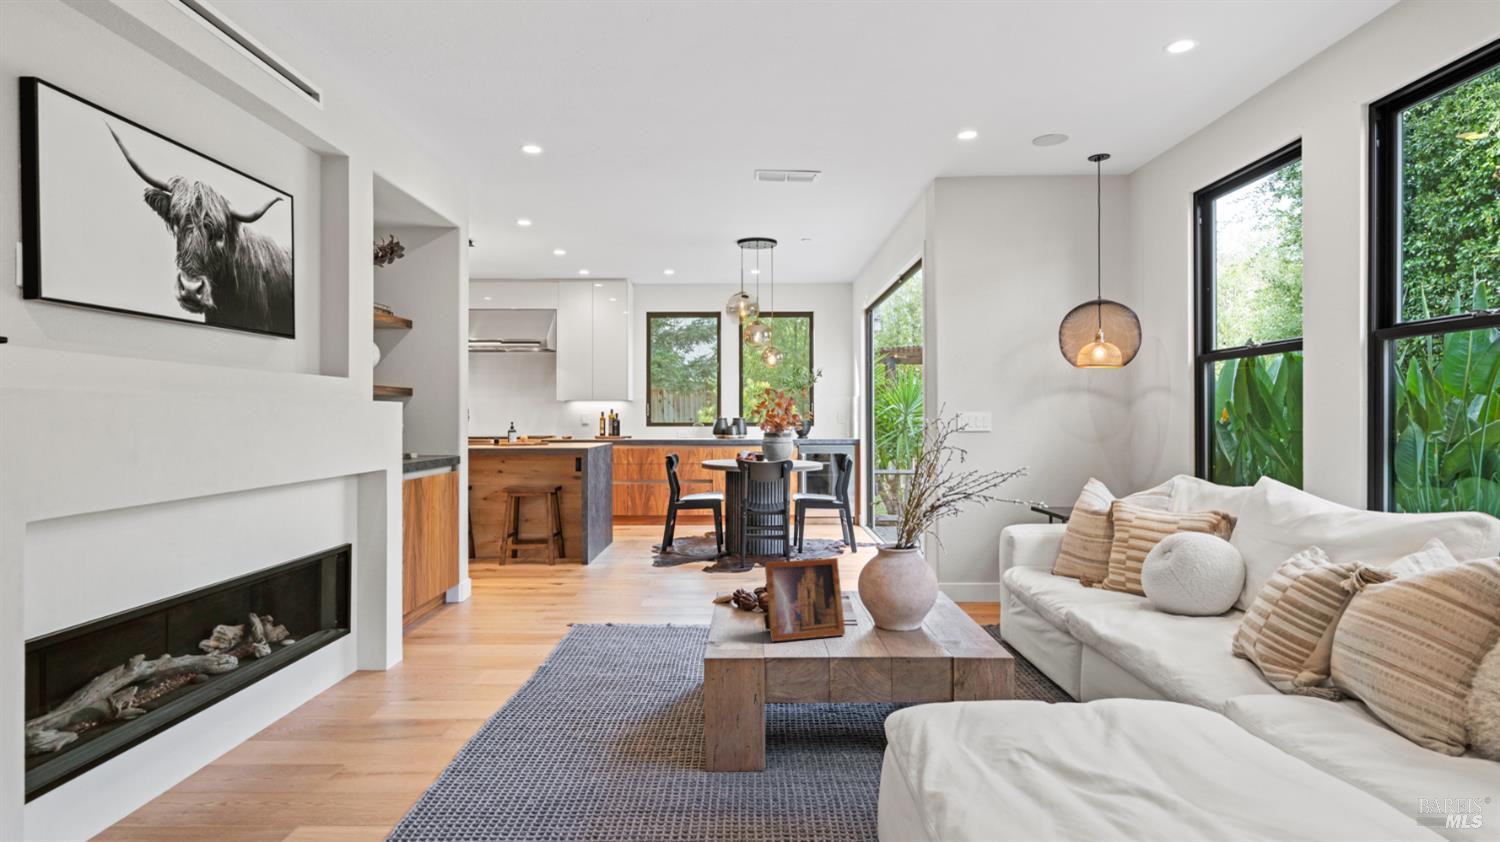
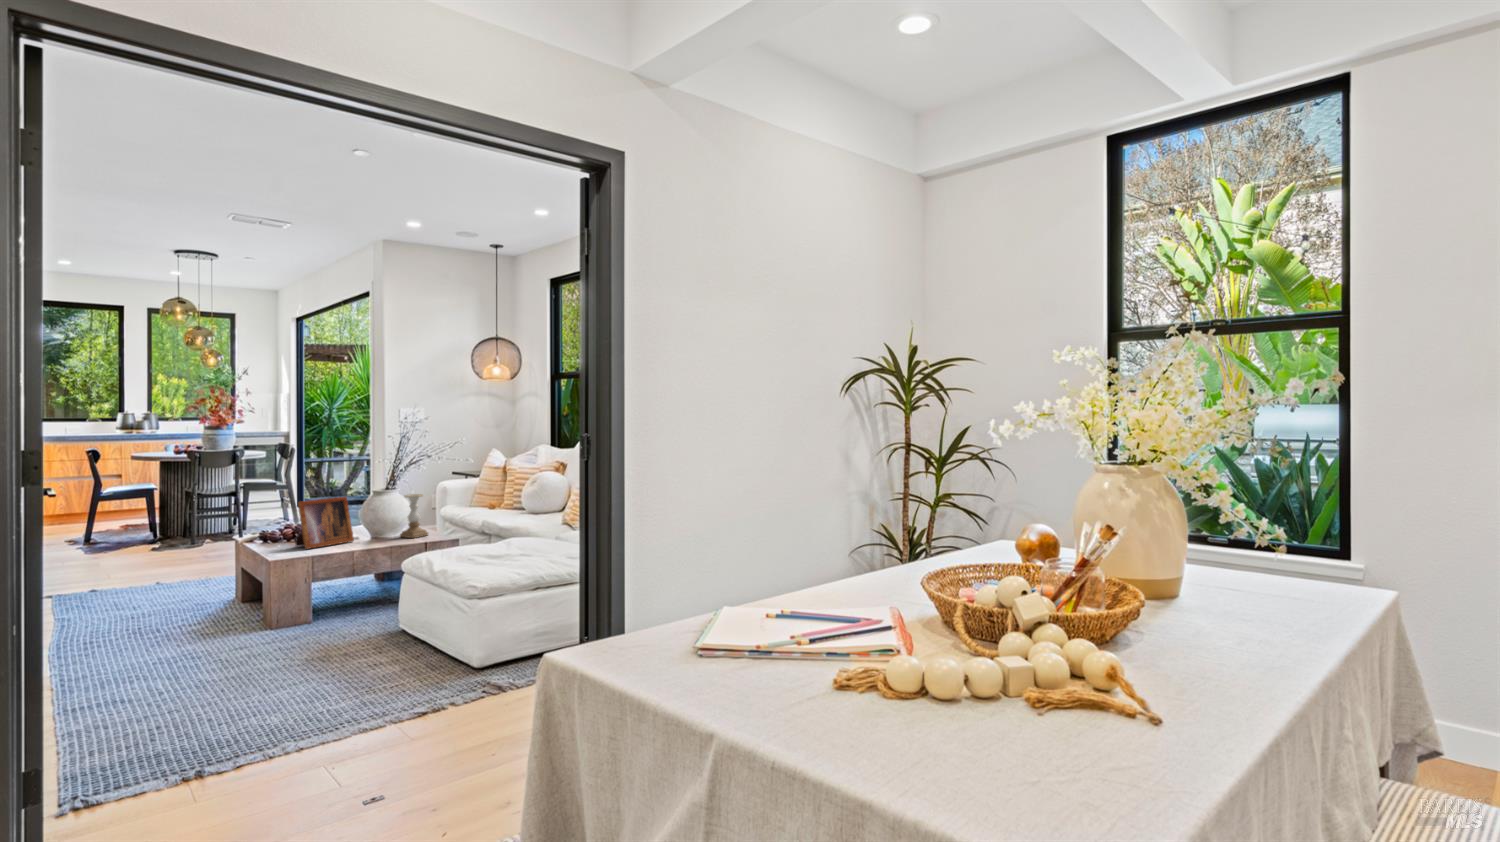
candle holder: none [917,564,963,647] -> present [400,494,428,538]

